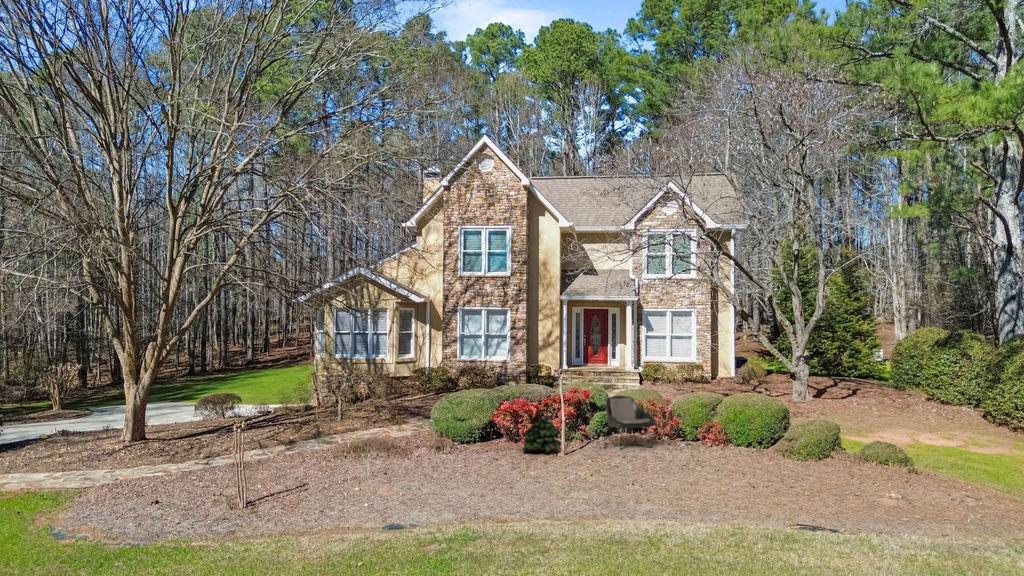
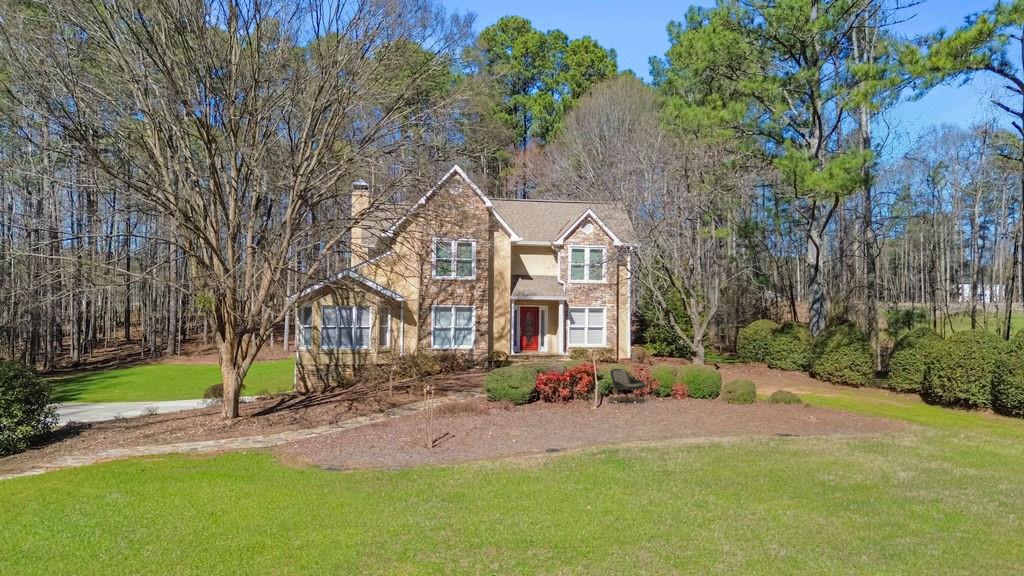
potted plant: present [523,418,561,454] -> none [564,385,591,410]

